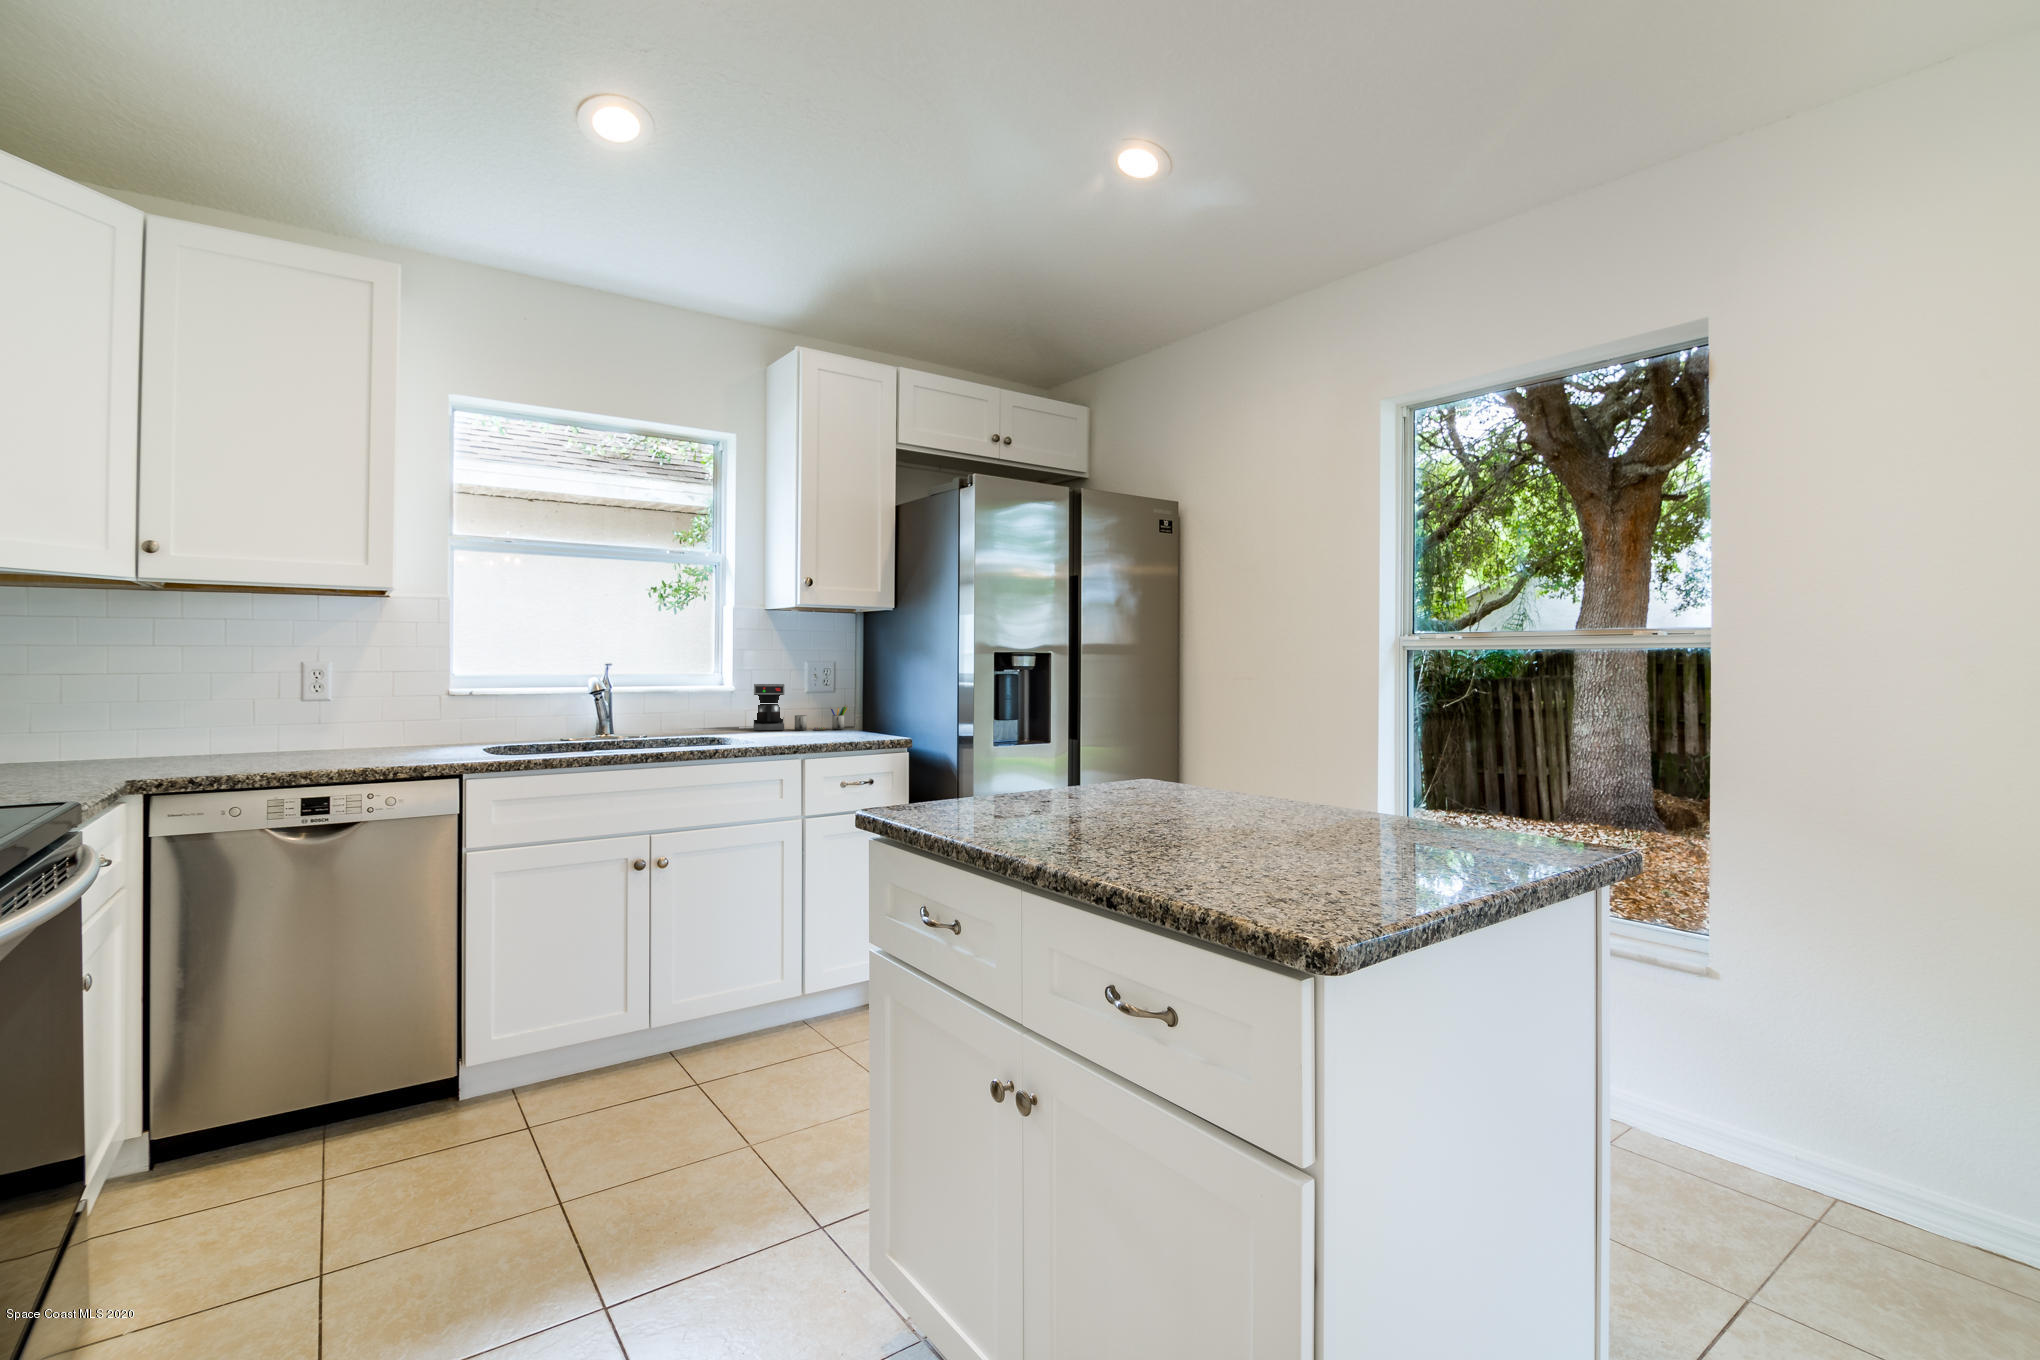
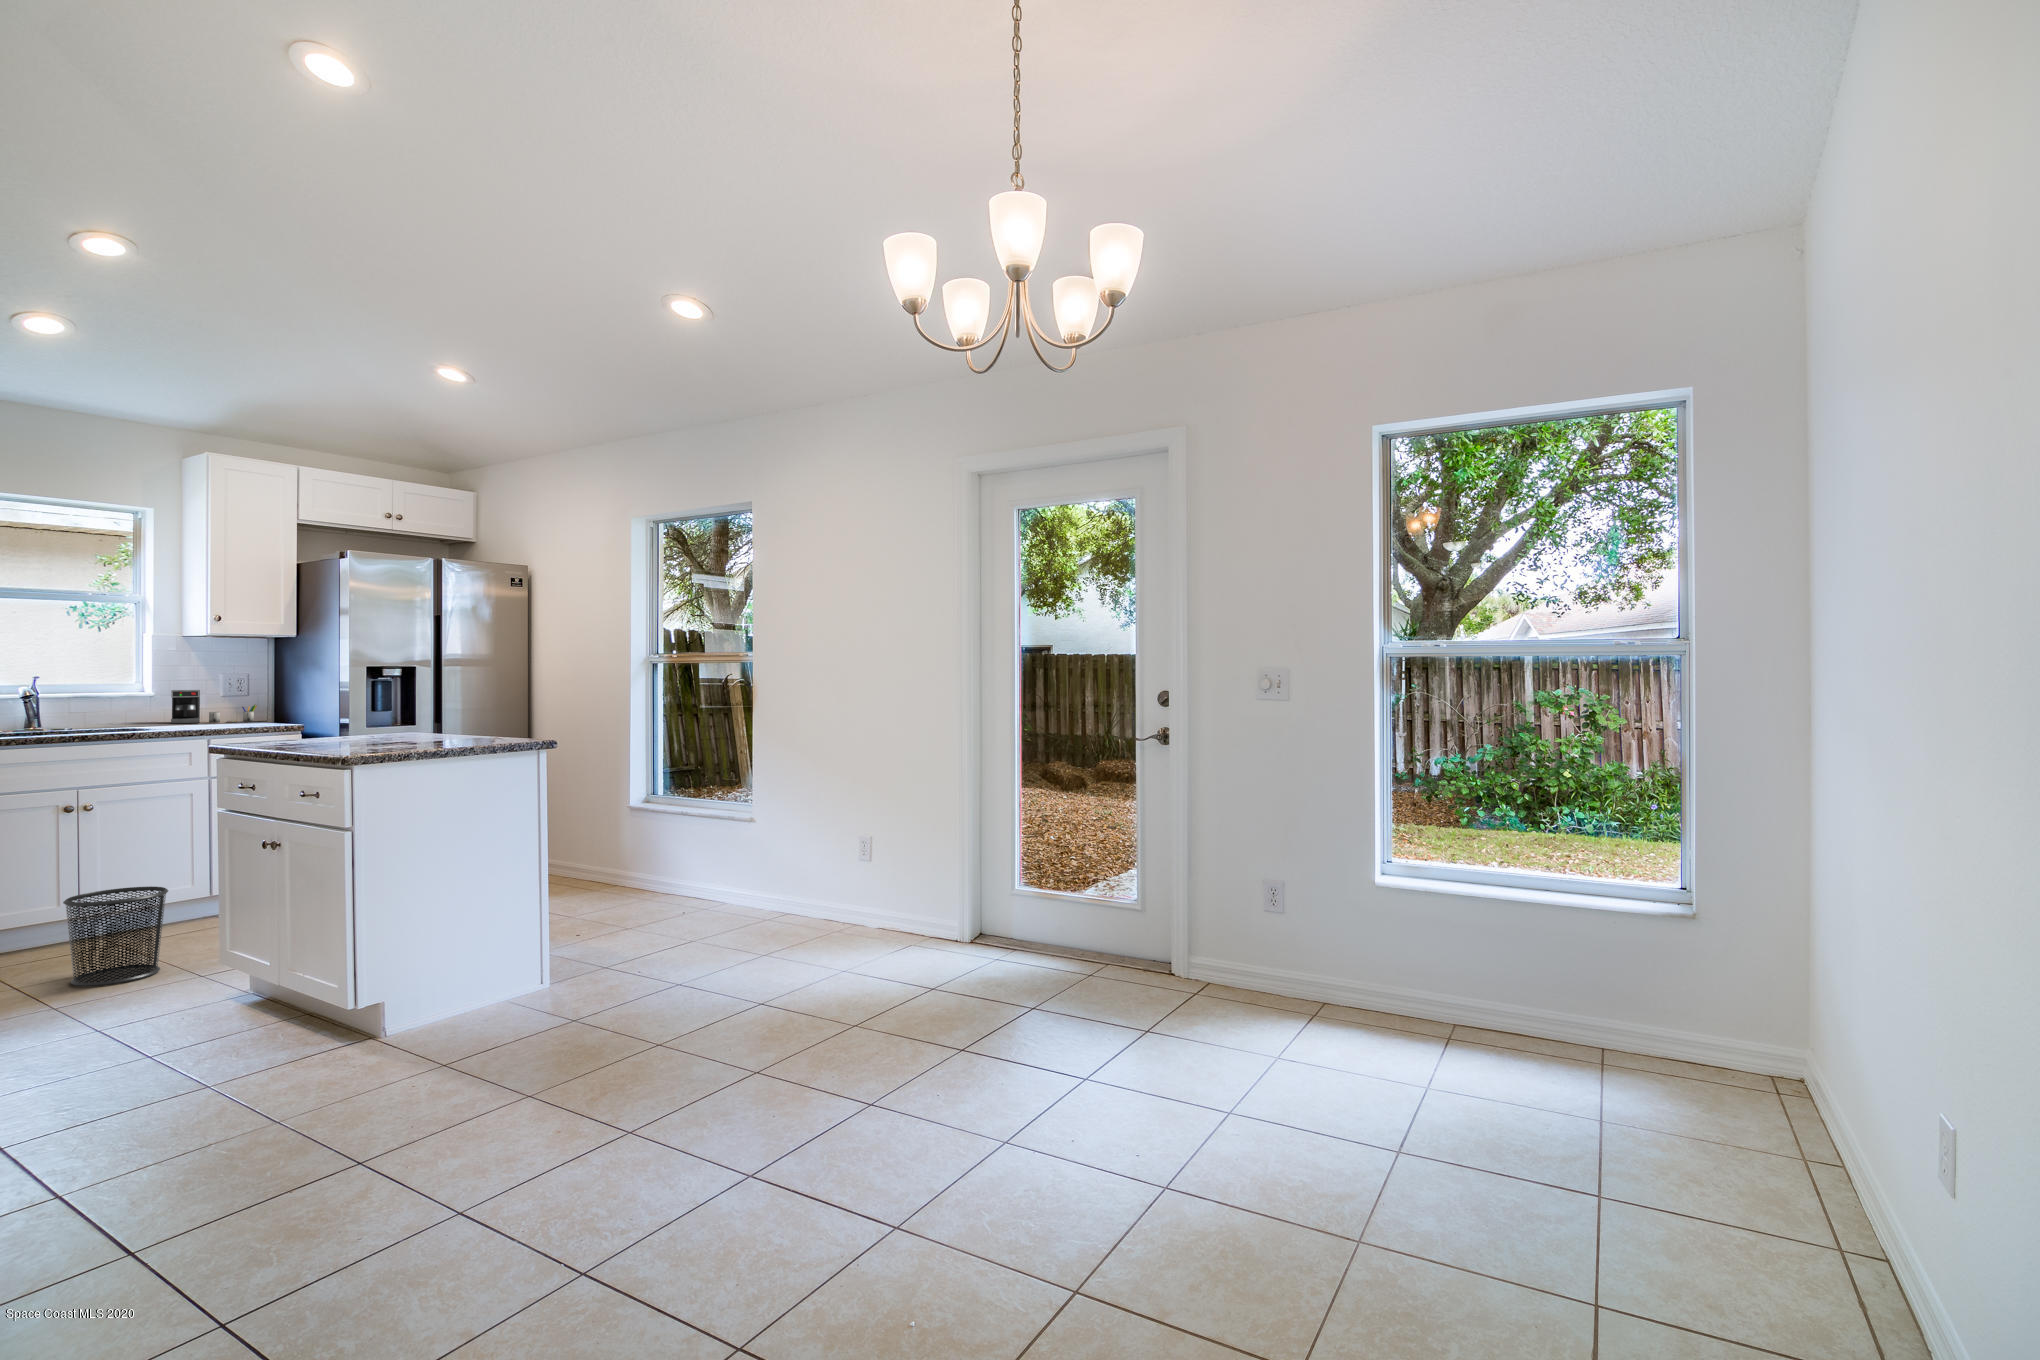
waste bin: none [621,1028,767,1231] -> present [63,887,168,987]

